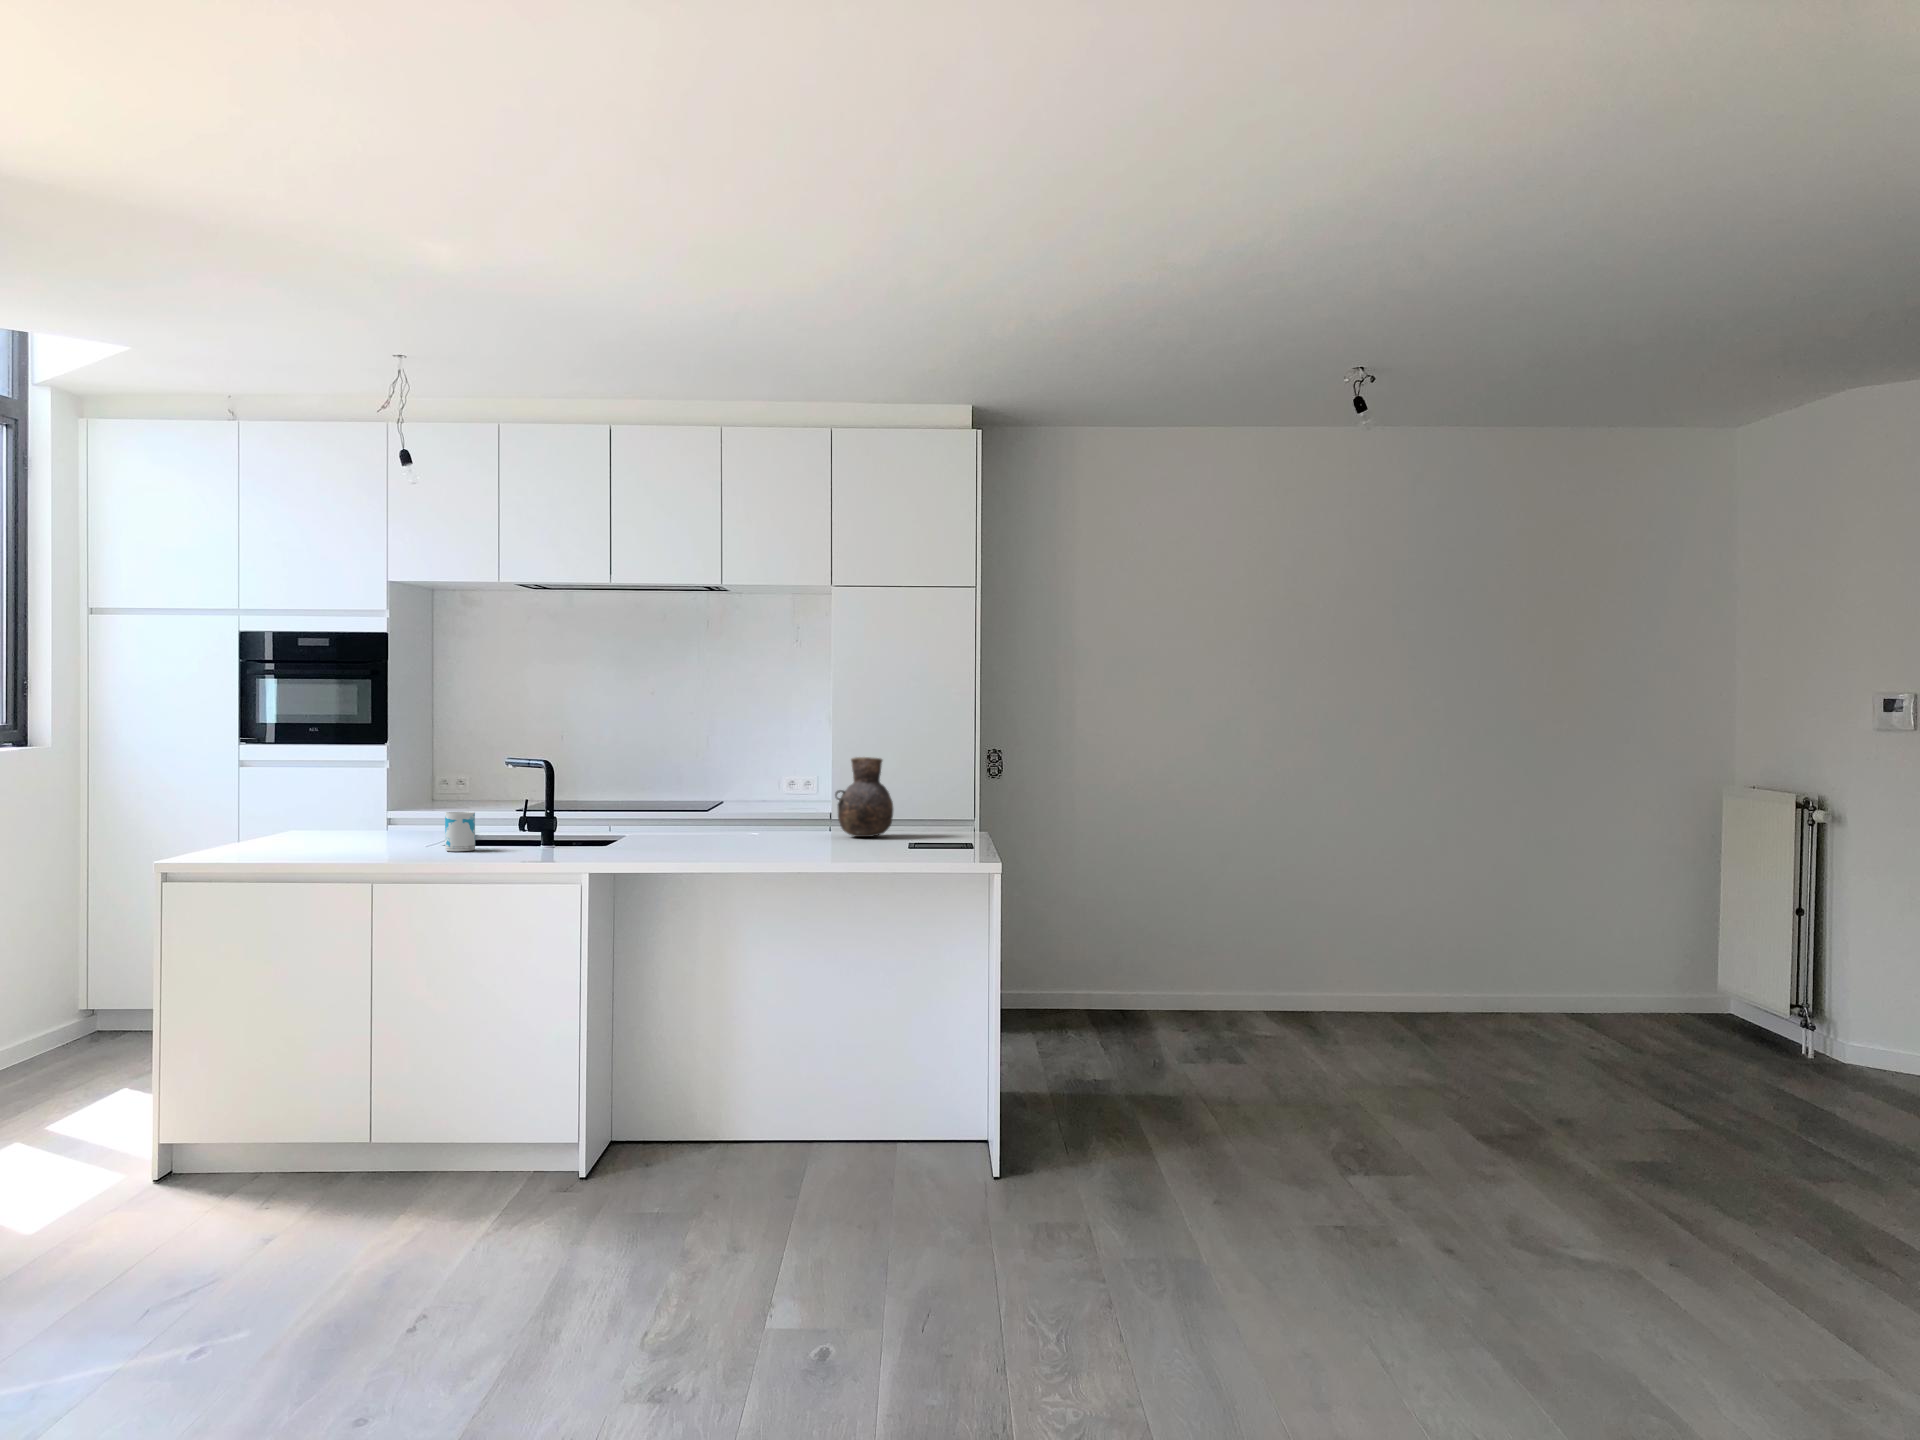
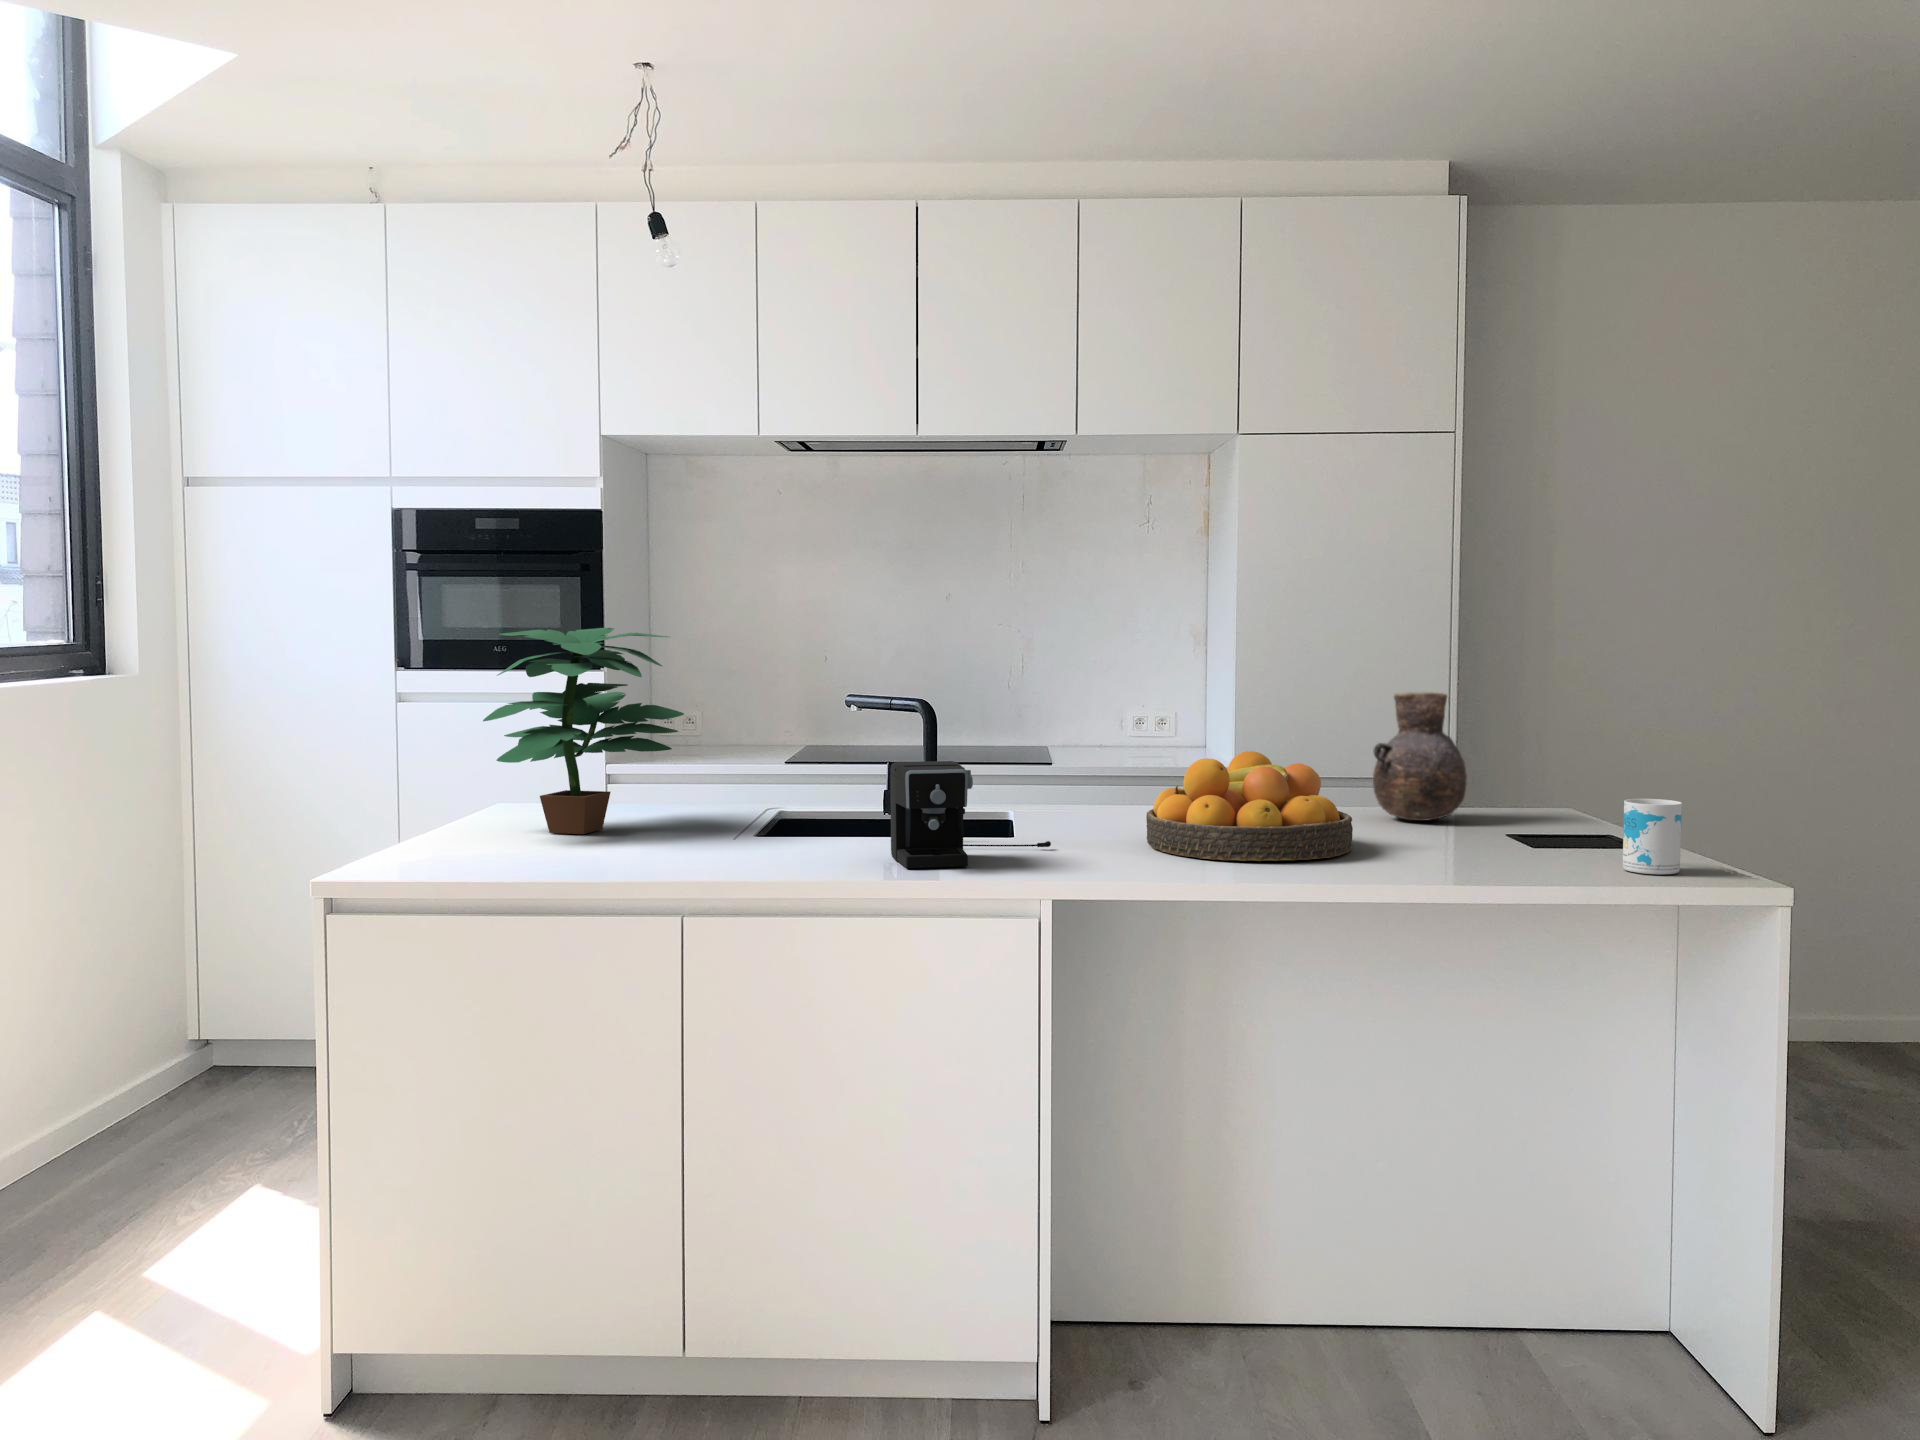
potted plant: none [265,718,401,844] -> present [483,628,684,834]
fruit bowl: none [662,792,783,853] -> present [1146,751,1353,861]
coffee maker: none [499,797,603,856] -> present [890,761,1051,868]
mug: present [445,811,475,851] -> present [1623,799,1682,874]

